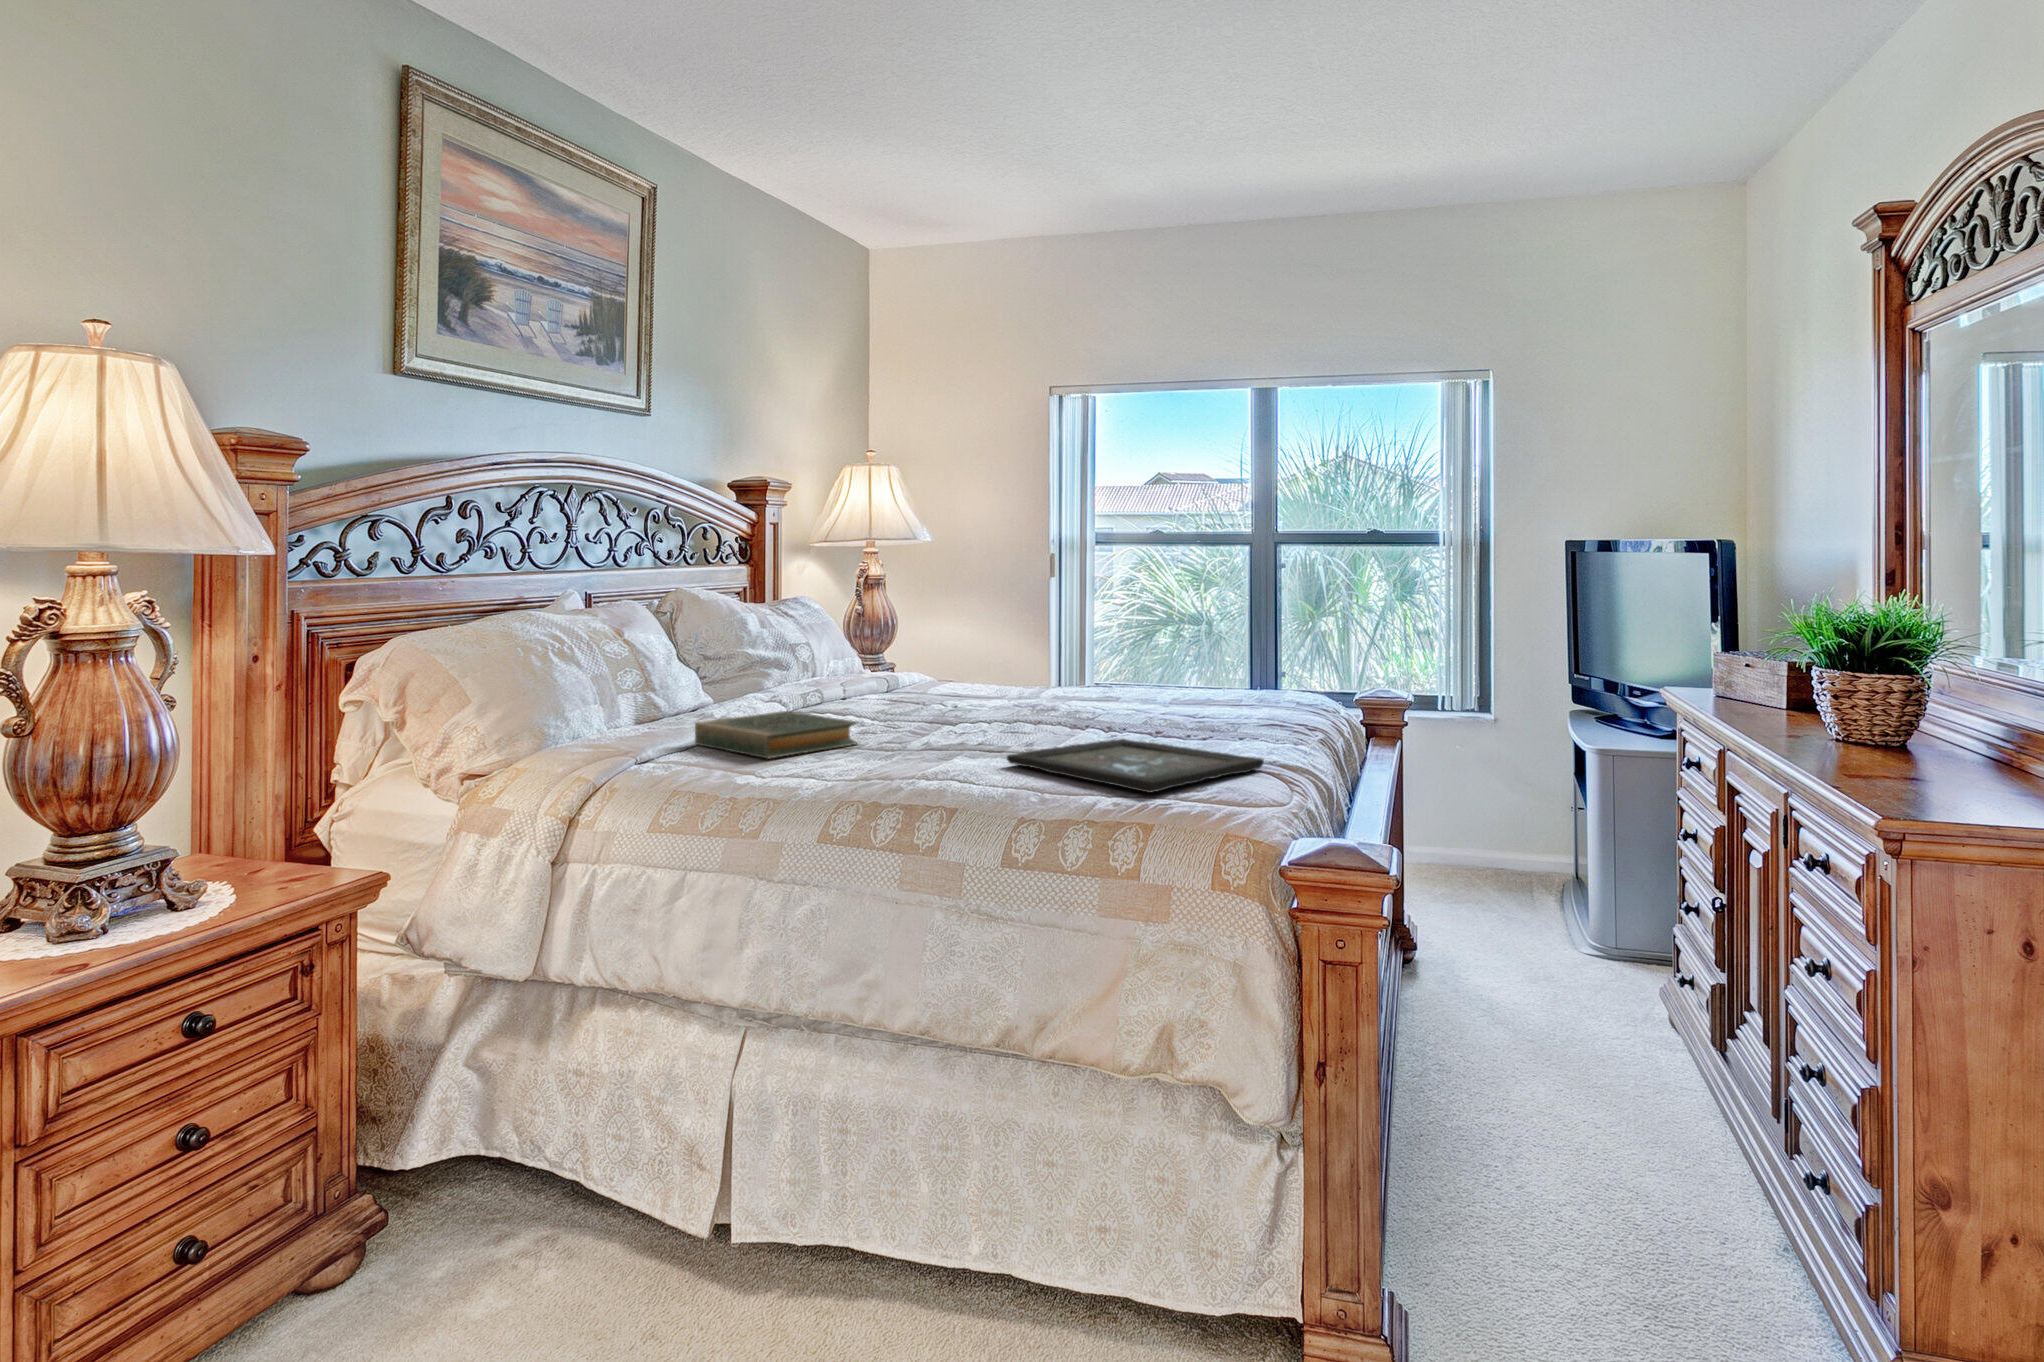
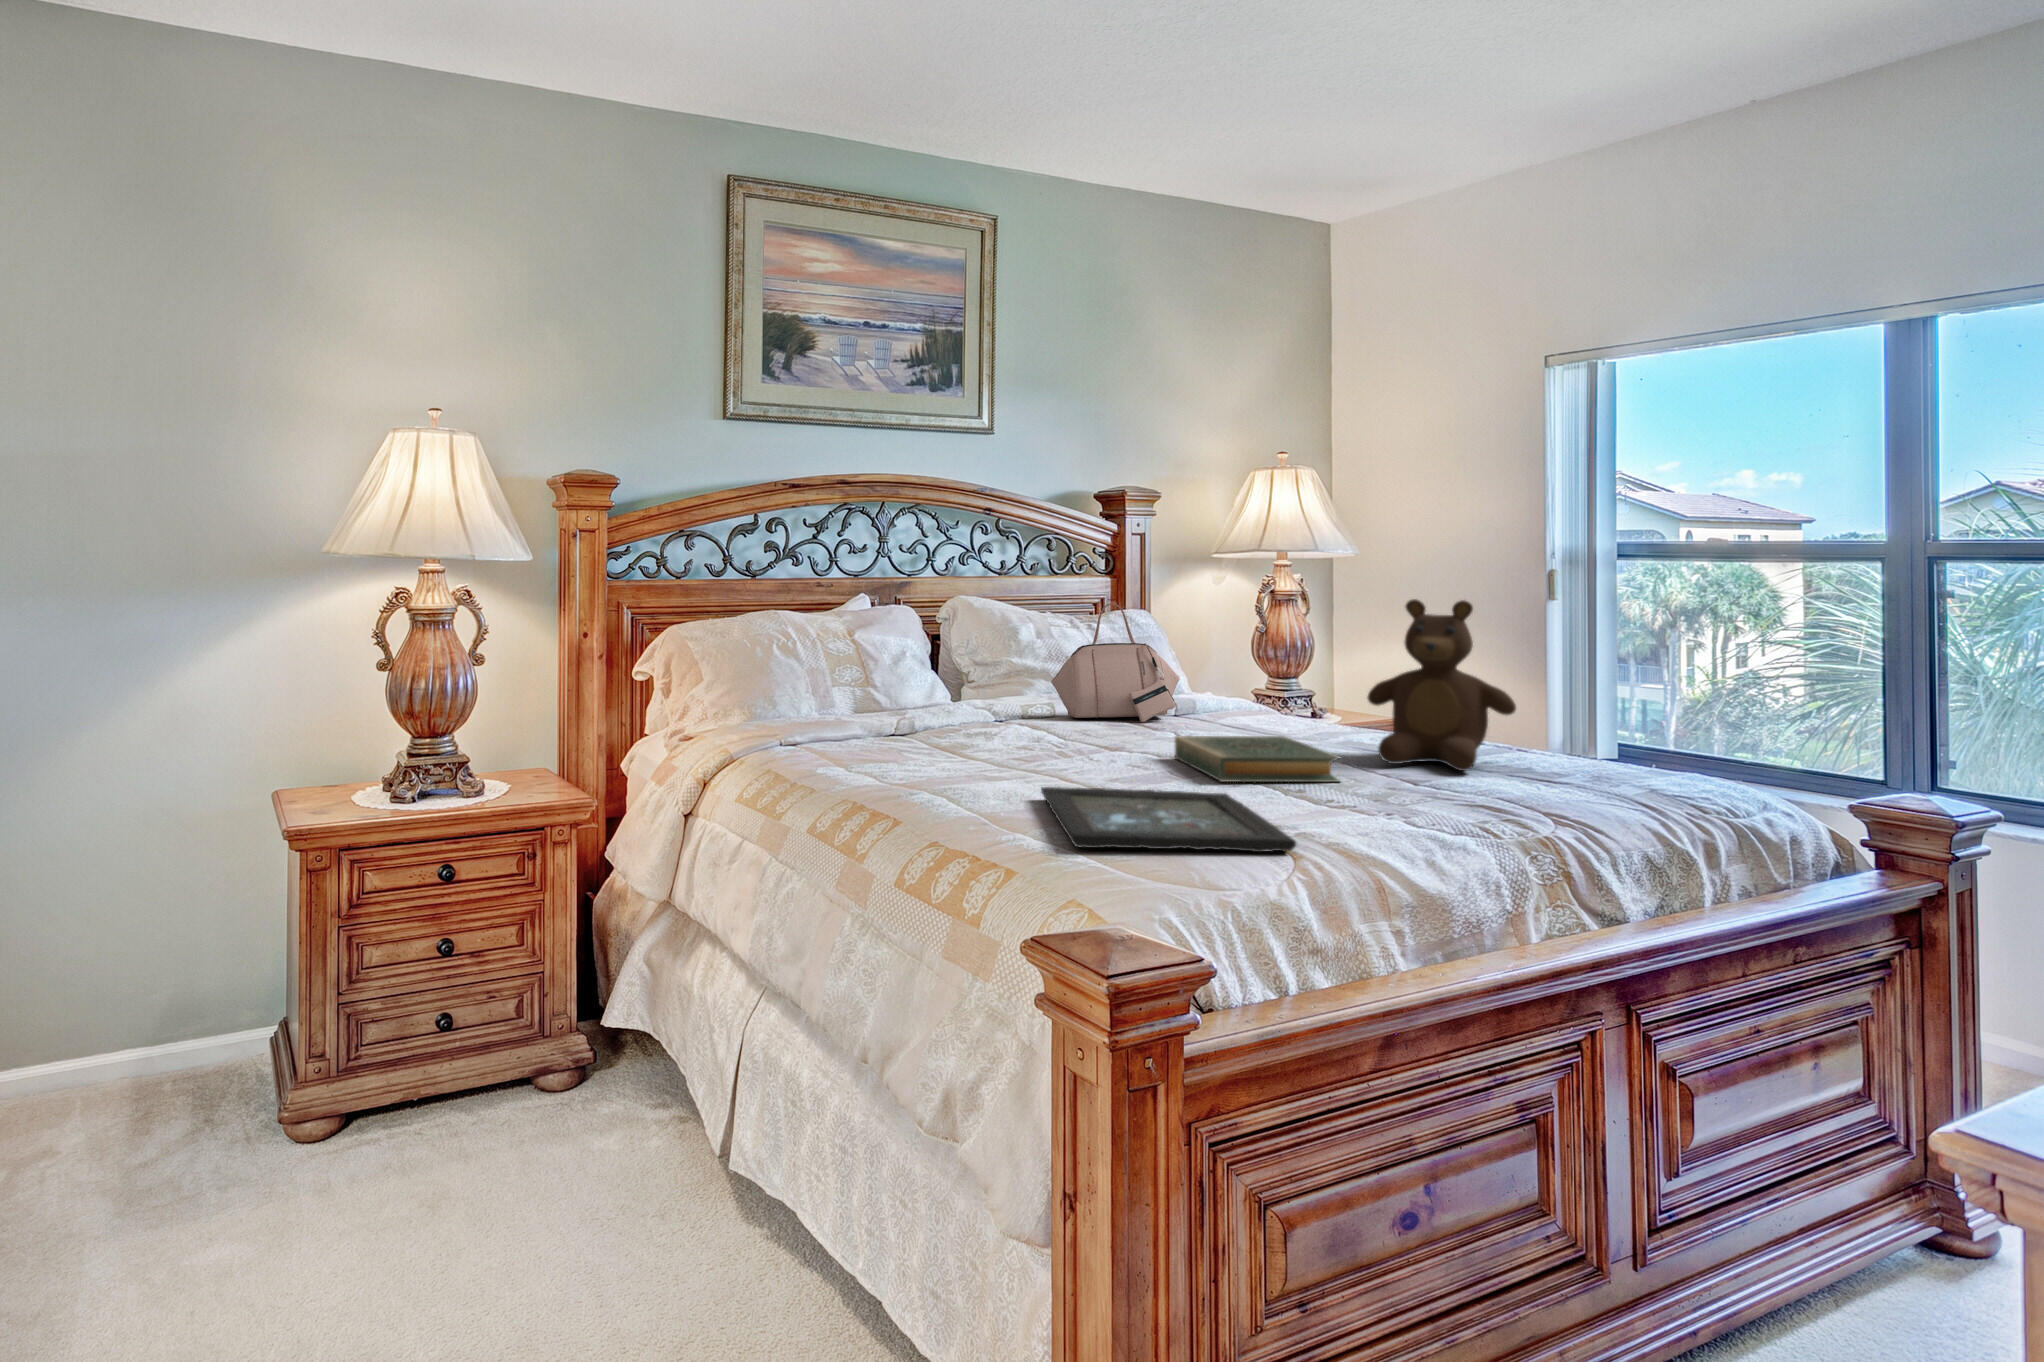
teddy bear: none [1100,574,1200,704] -> present [1368,599,1516,771]
handbag: none [803,588,910,701] -> present [1051,603,1180,722]
hardback book: present [695,711,857,758] -> present [1175,736,1340,782]

